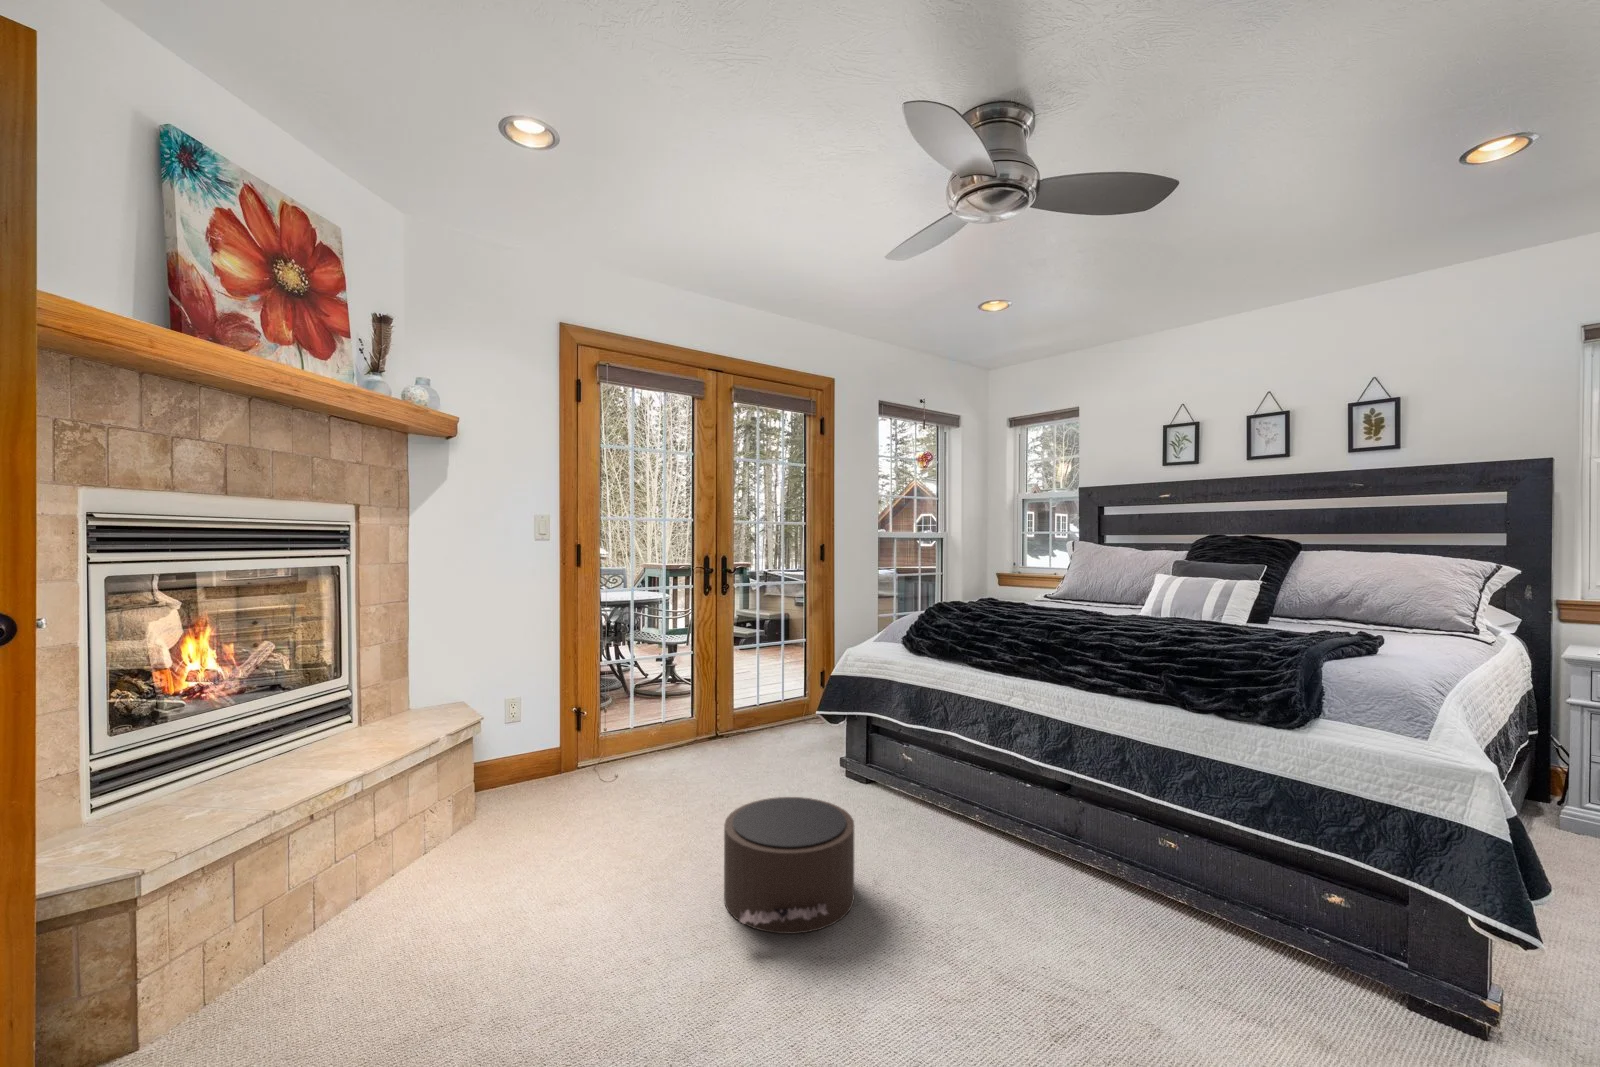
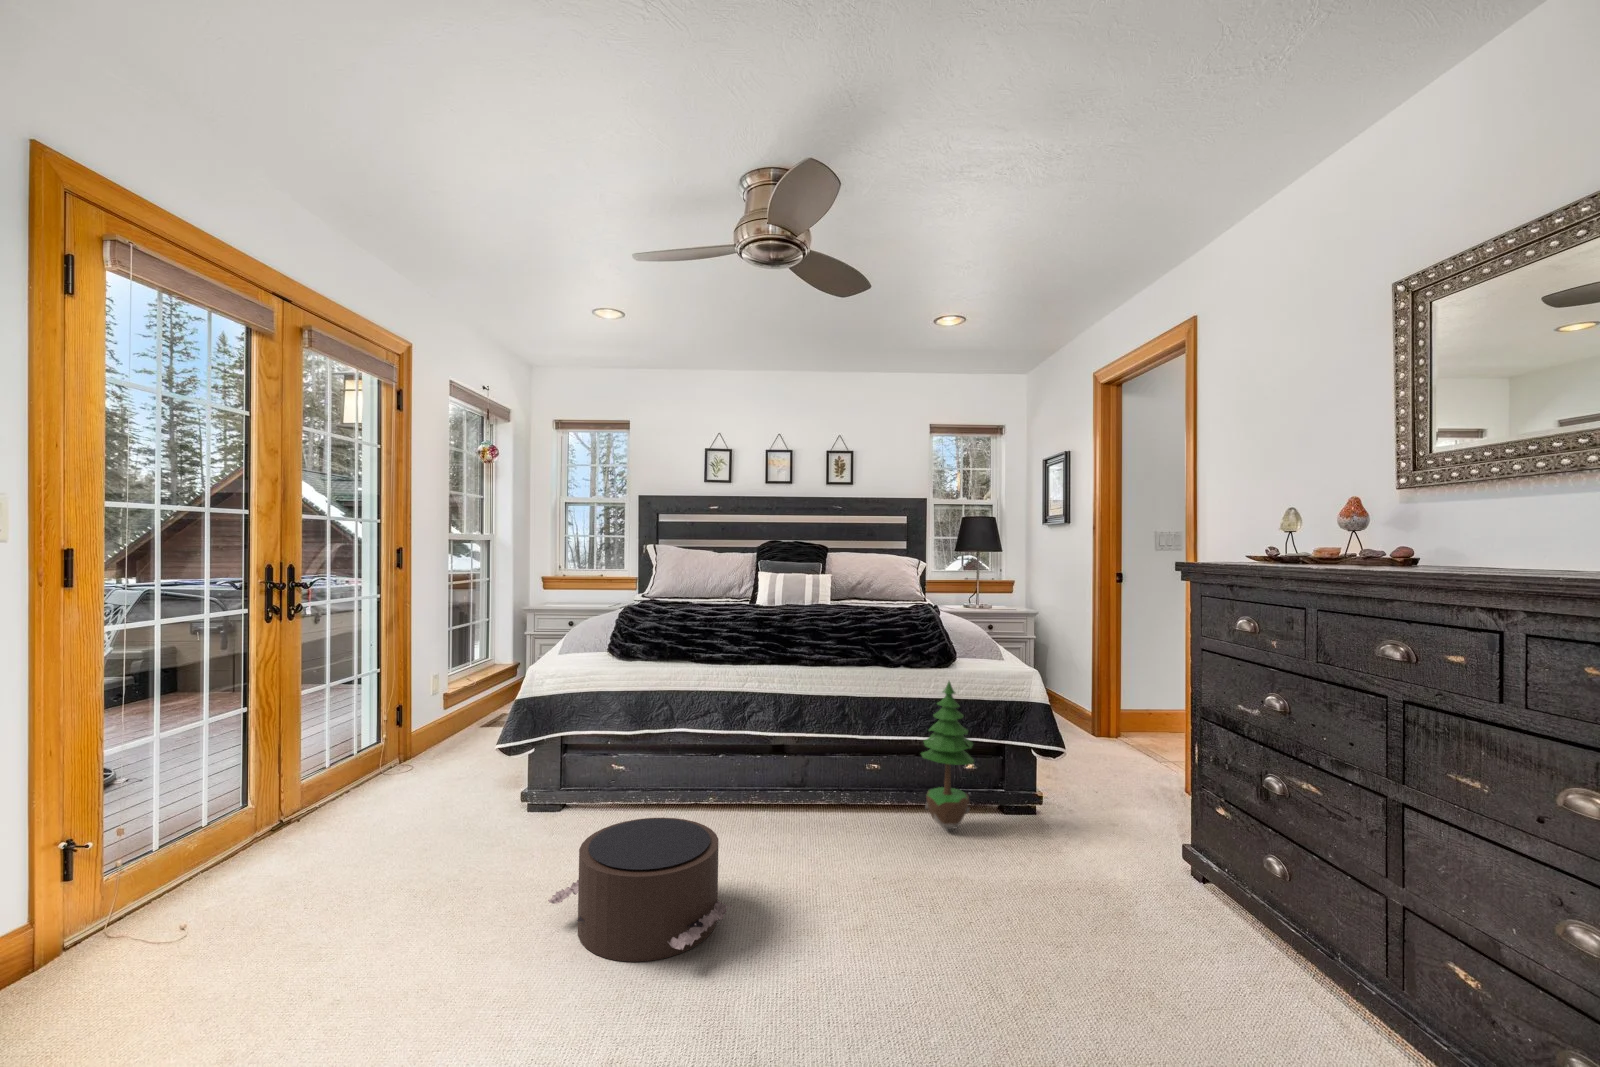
potted tree: none [1198,746,1300,986] -> present [921,681,974,830]

